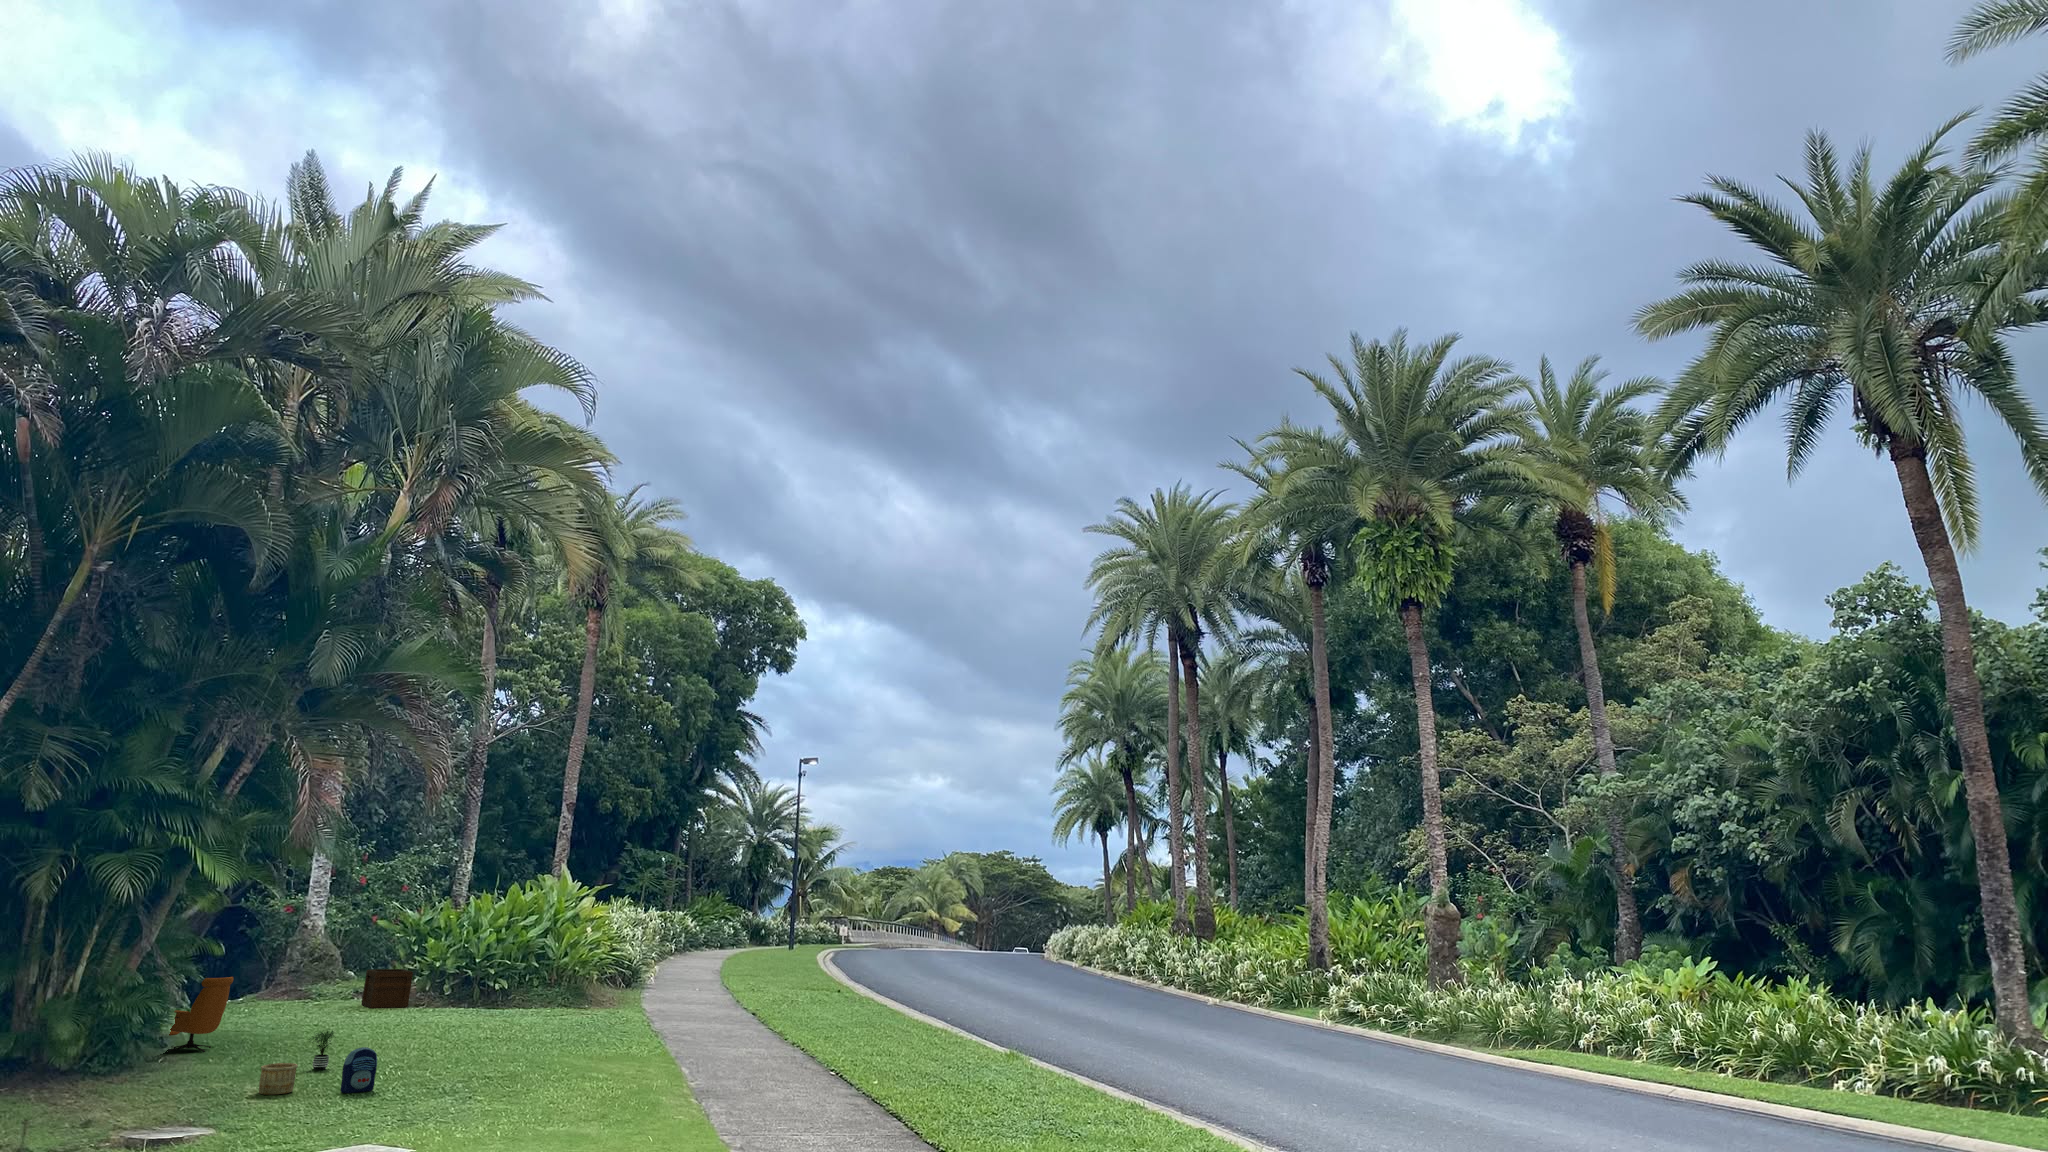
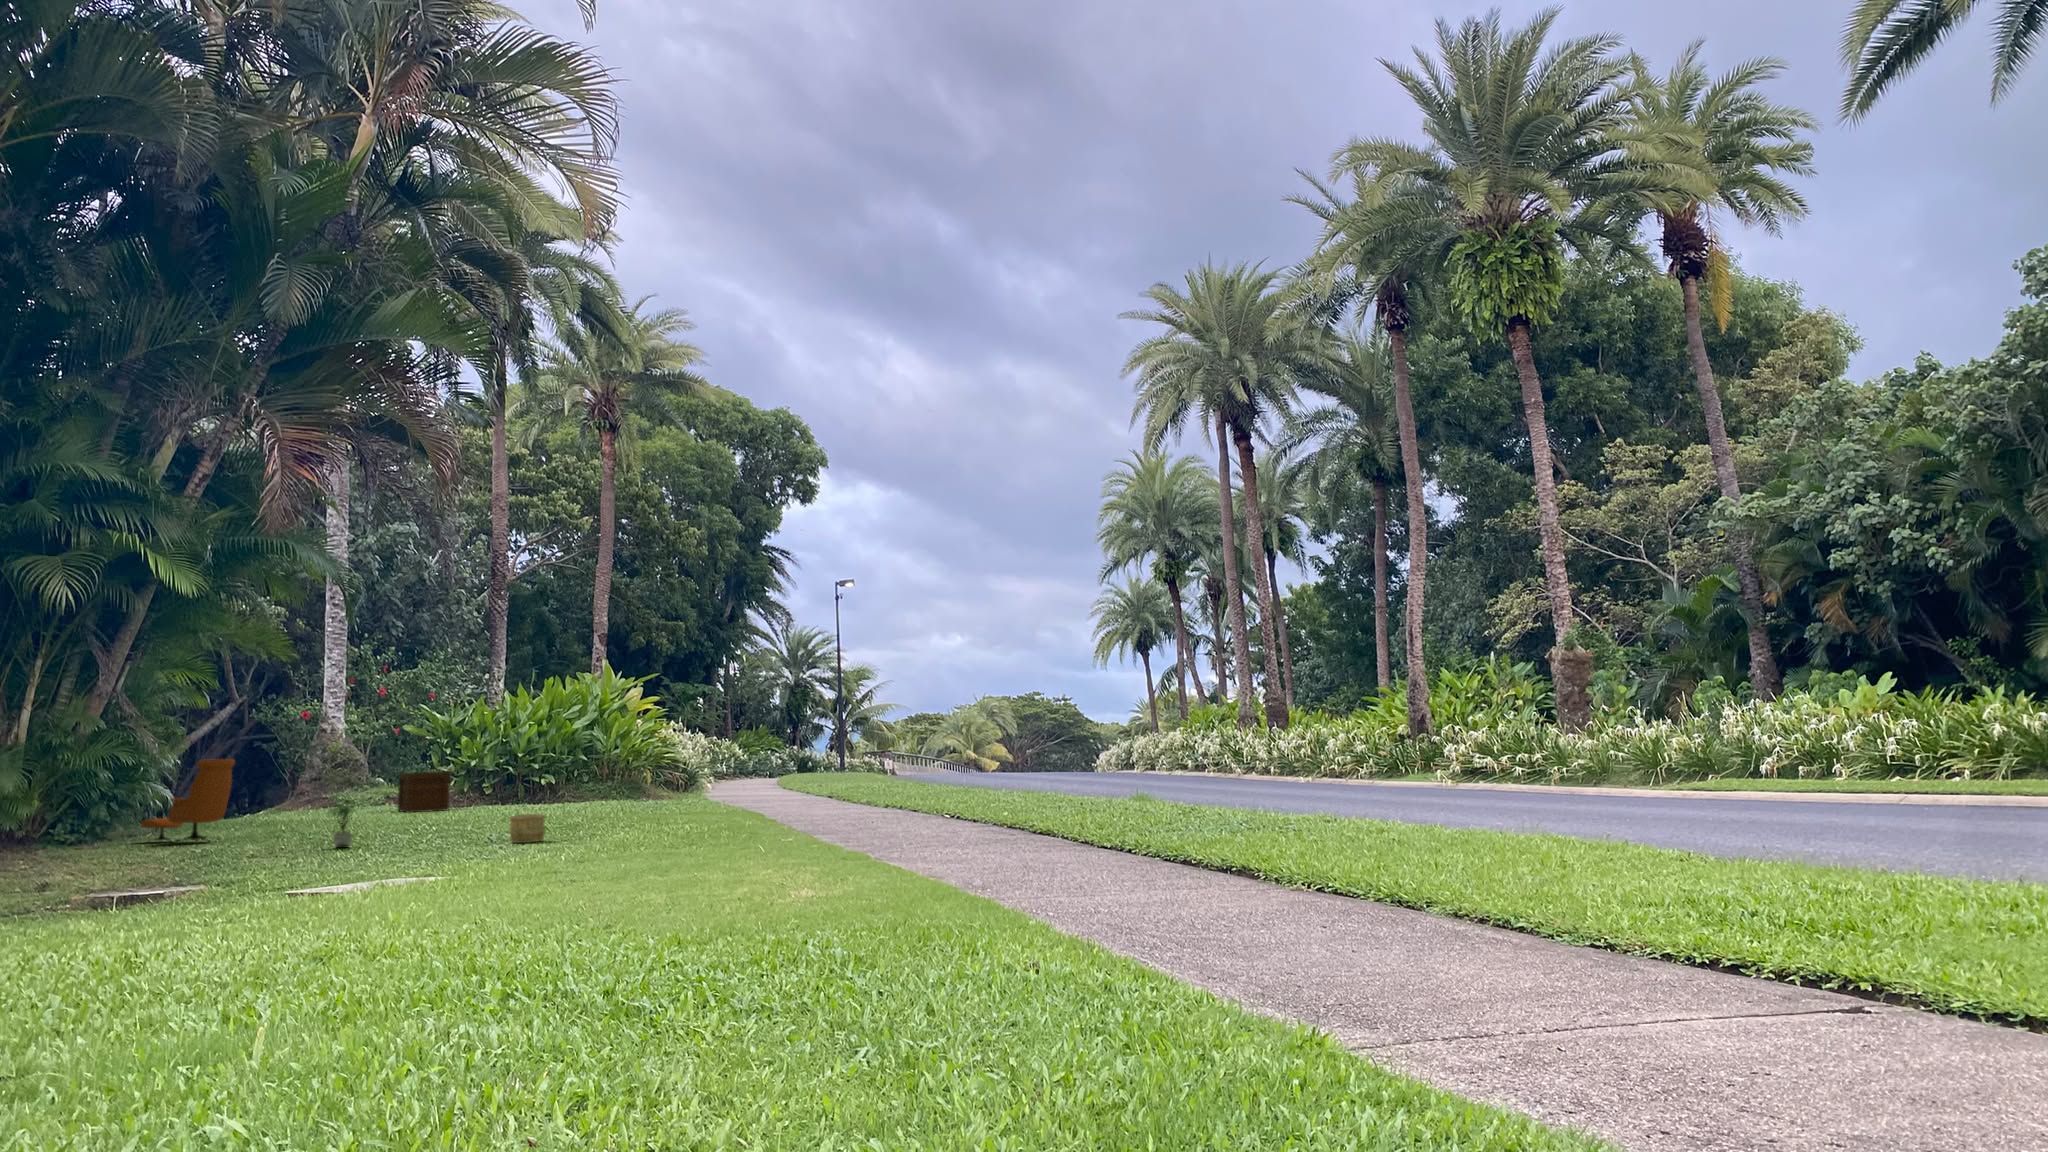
backpack: present [340,1047,377,1093] -> none [363,808,404,861]
wooden bucket: present [259,1063,298,1095] -> present [510,814,545,843]

